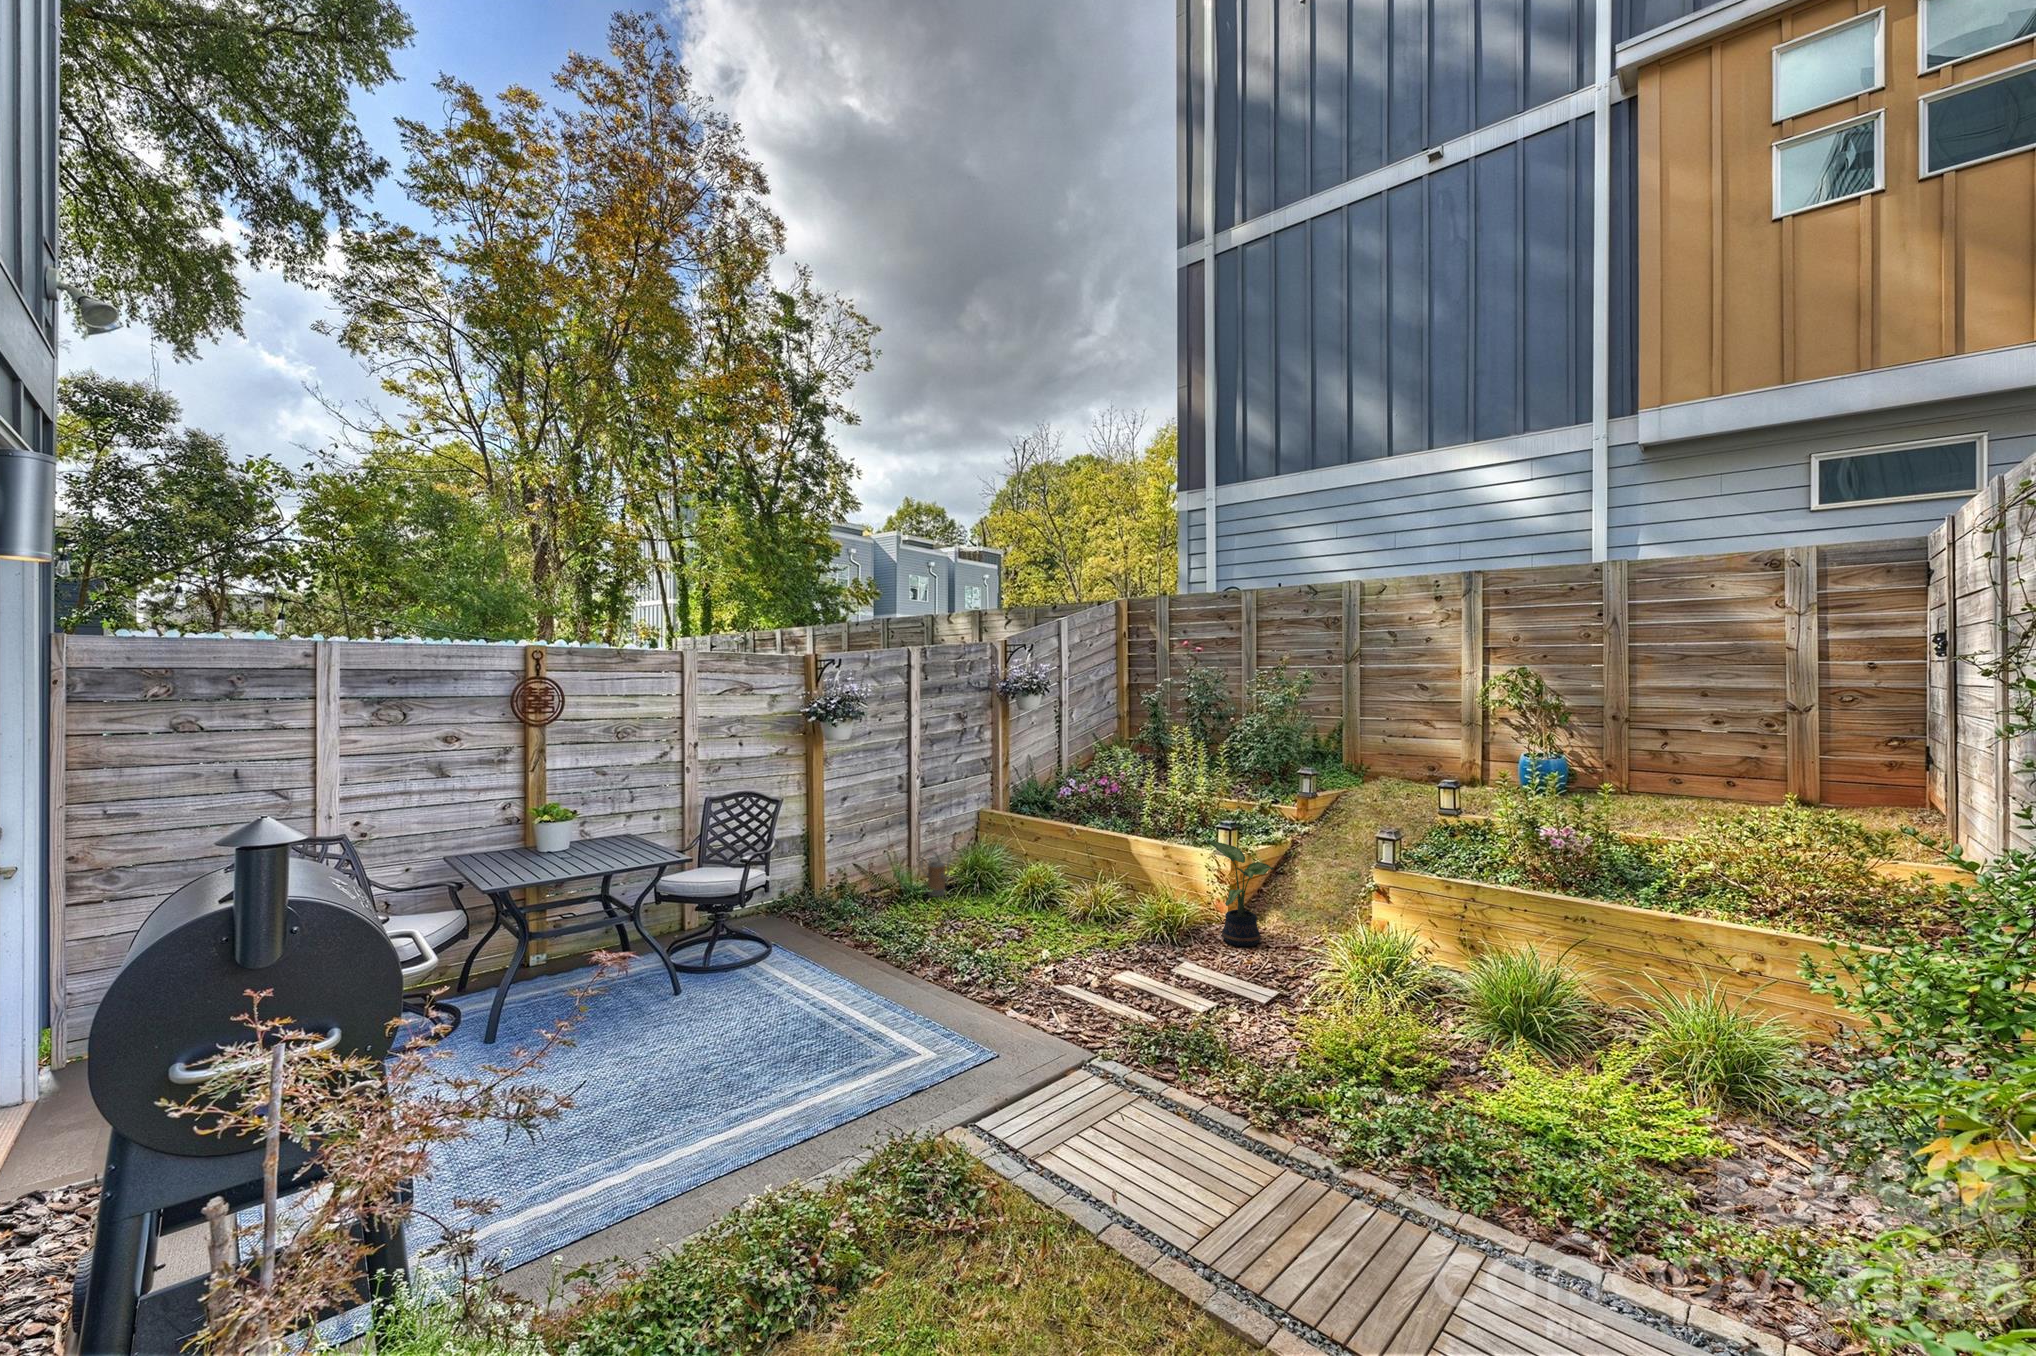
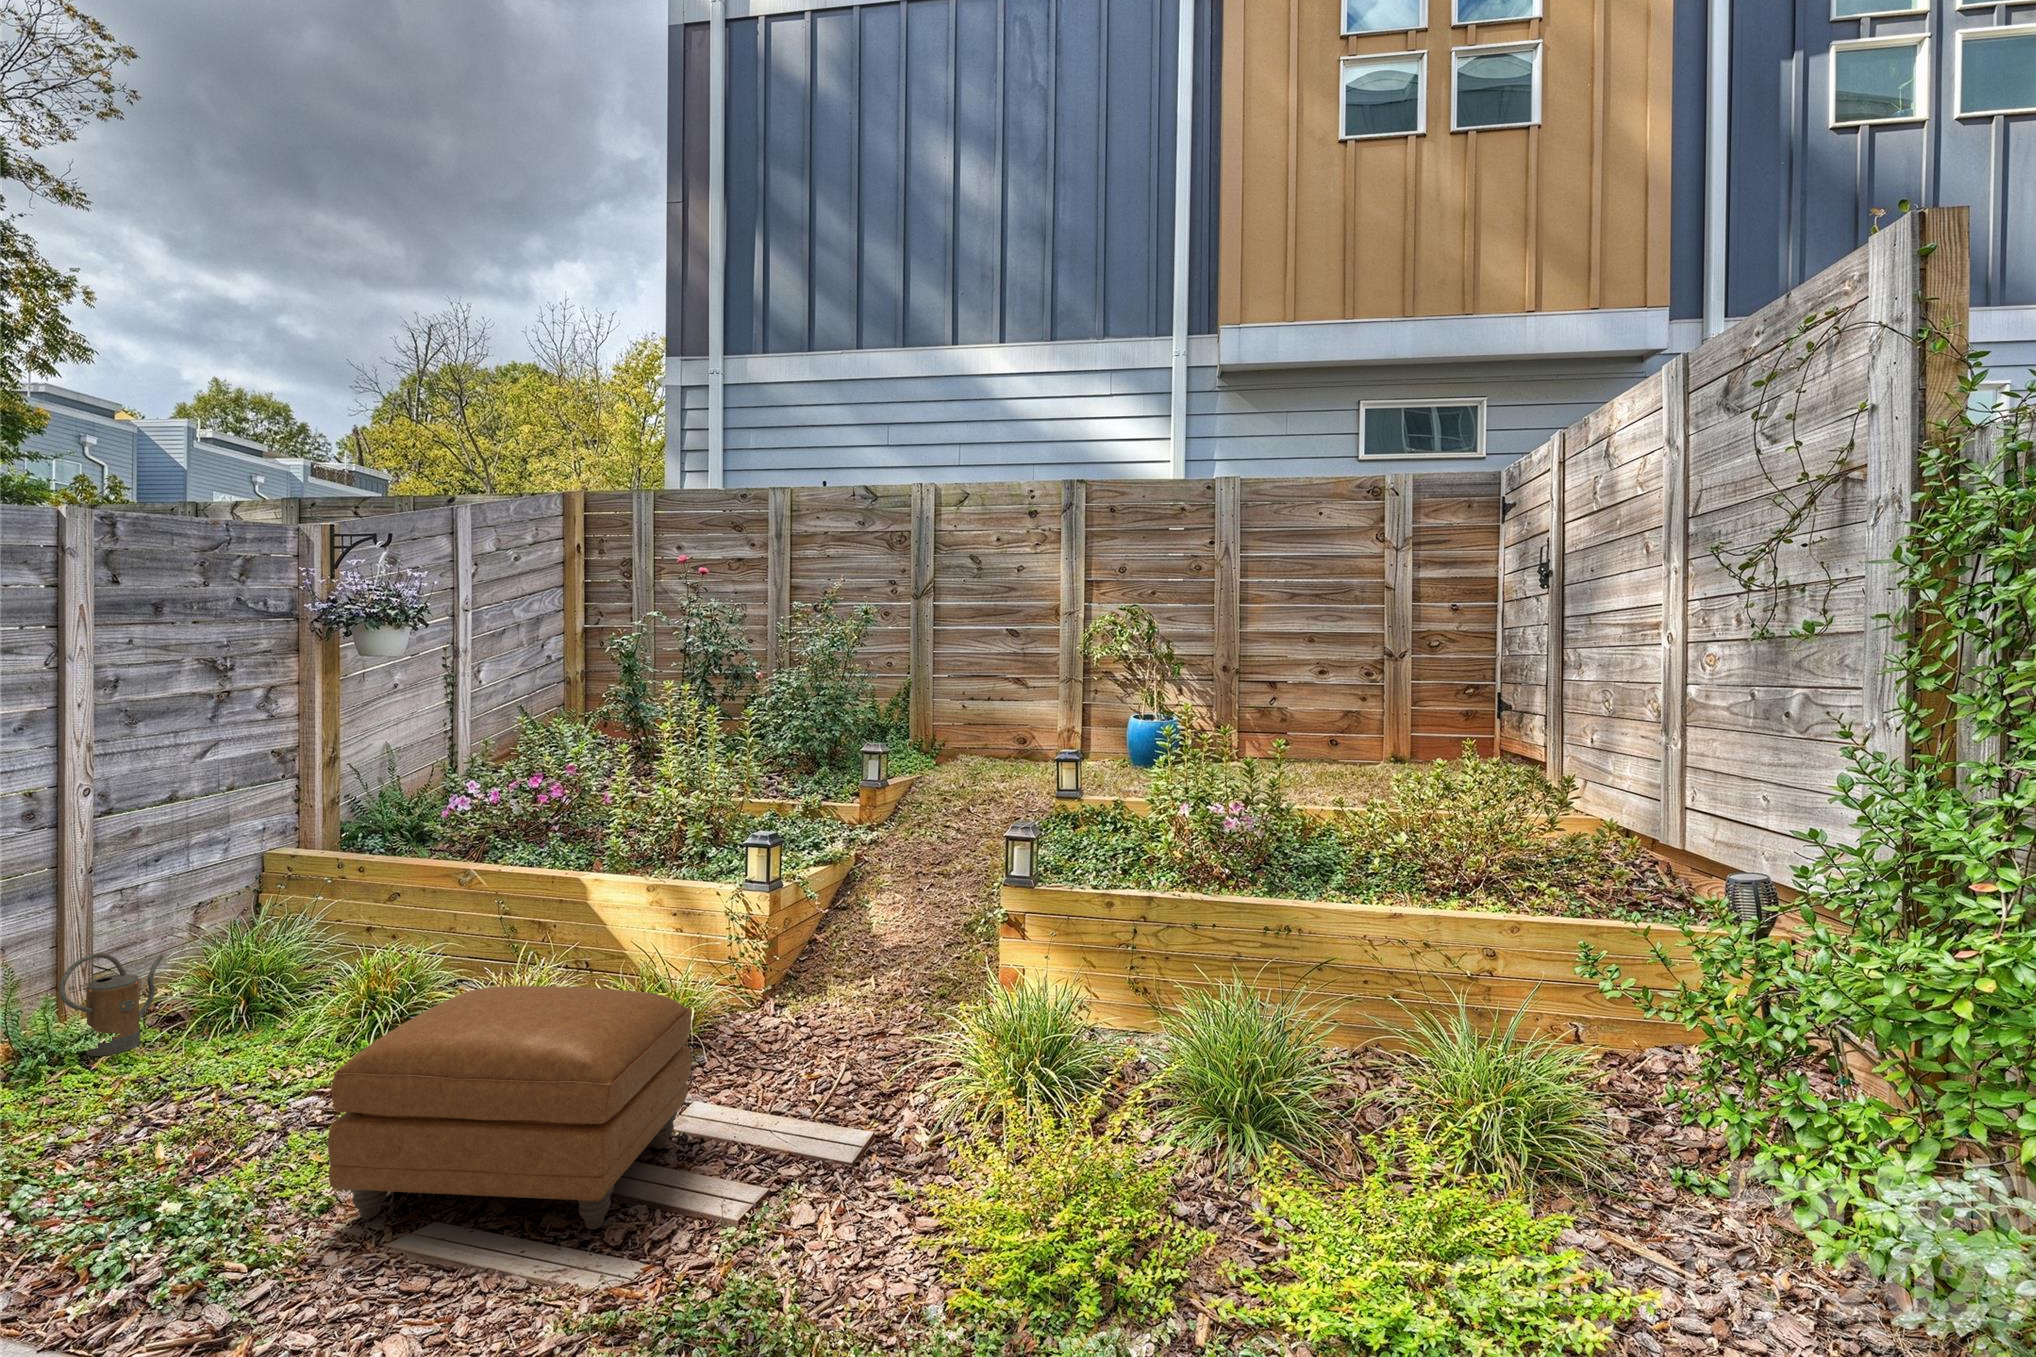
potted plant: present [1208,841,1274,947] -> none [733,868,845,1047]
ottoman: none [1031,885,1182,1001] -> present [328,986,692,1229]

